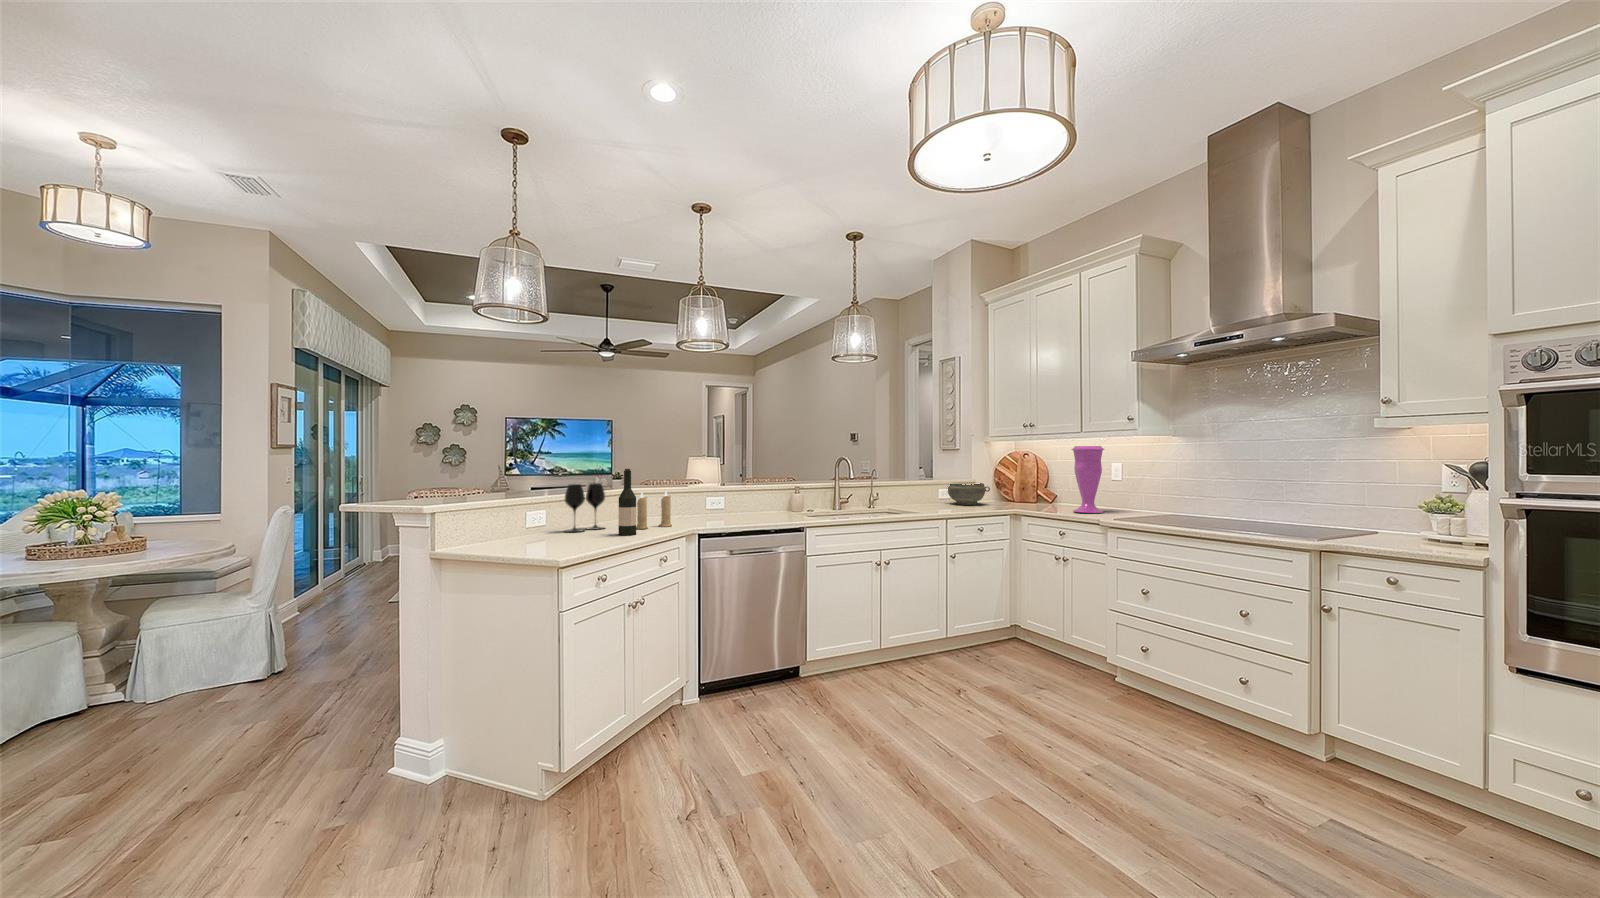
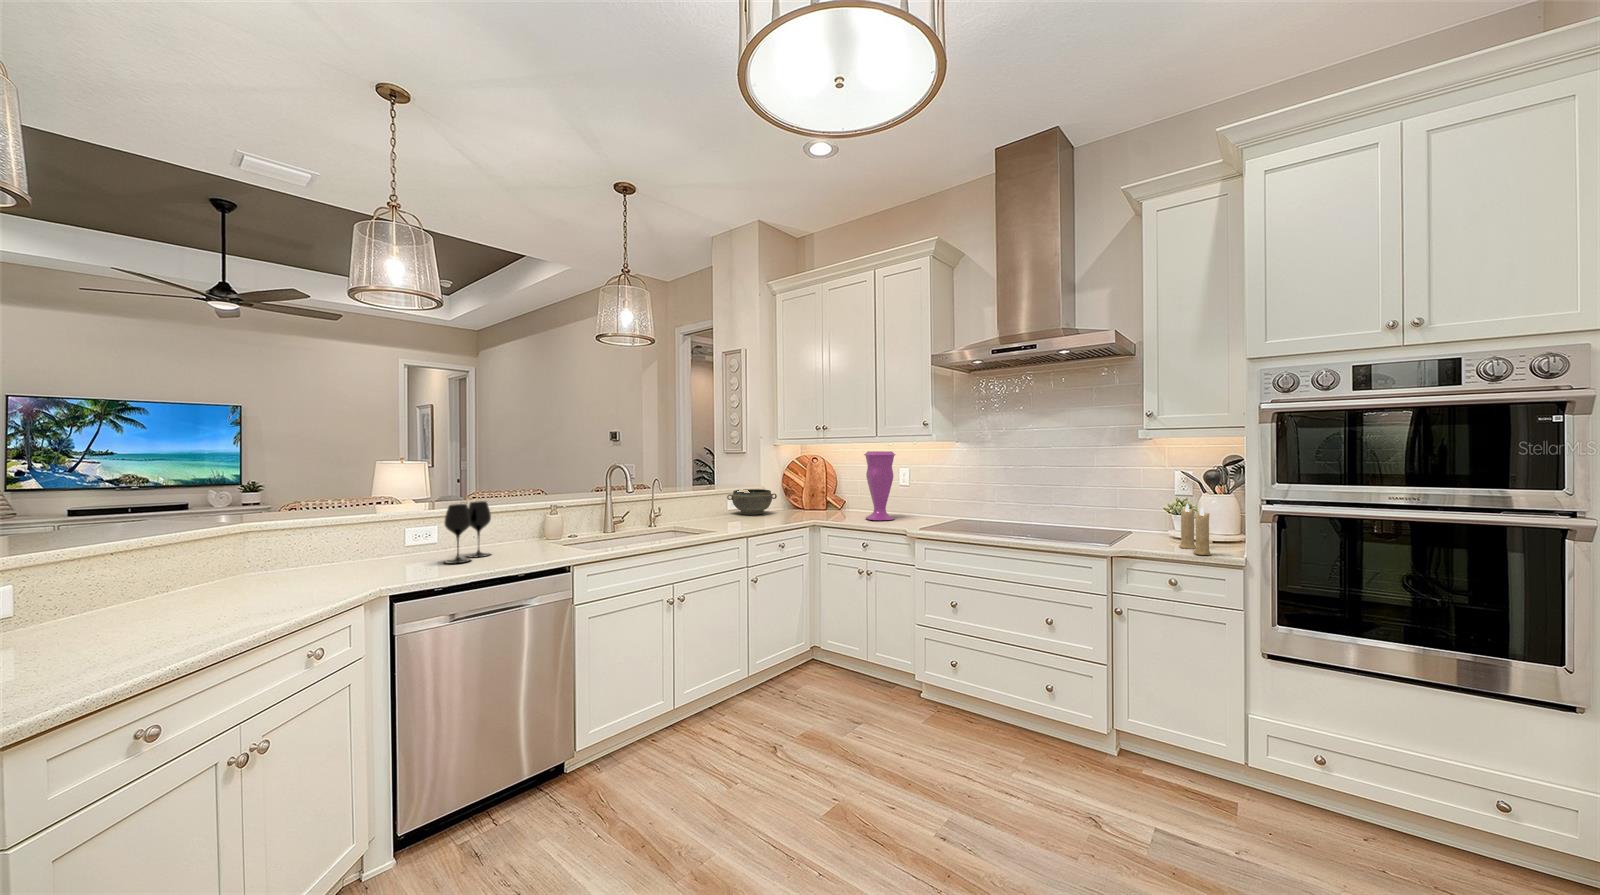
wine bottle: present [618,469,636,535] -> none [211,502,256,628]
wine glass: present [565,483,605,532] -> present [444,501,491,563]
candle: present [636,491,672,529] -> present [1179,503,1211,555]

